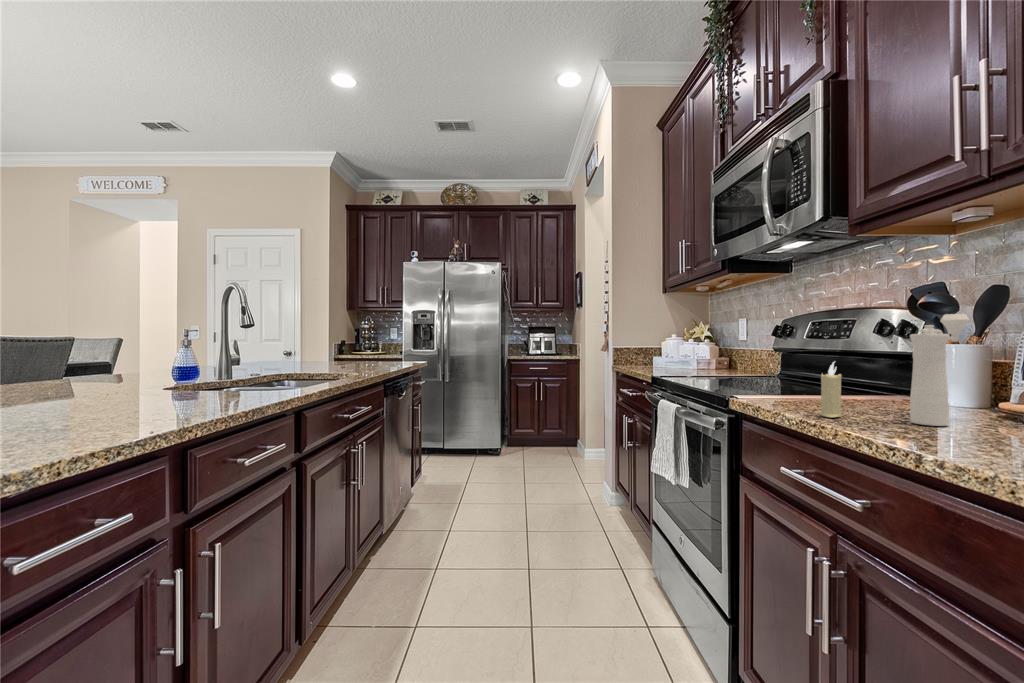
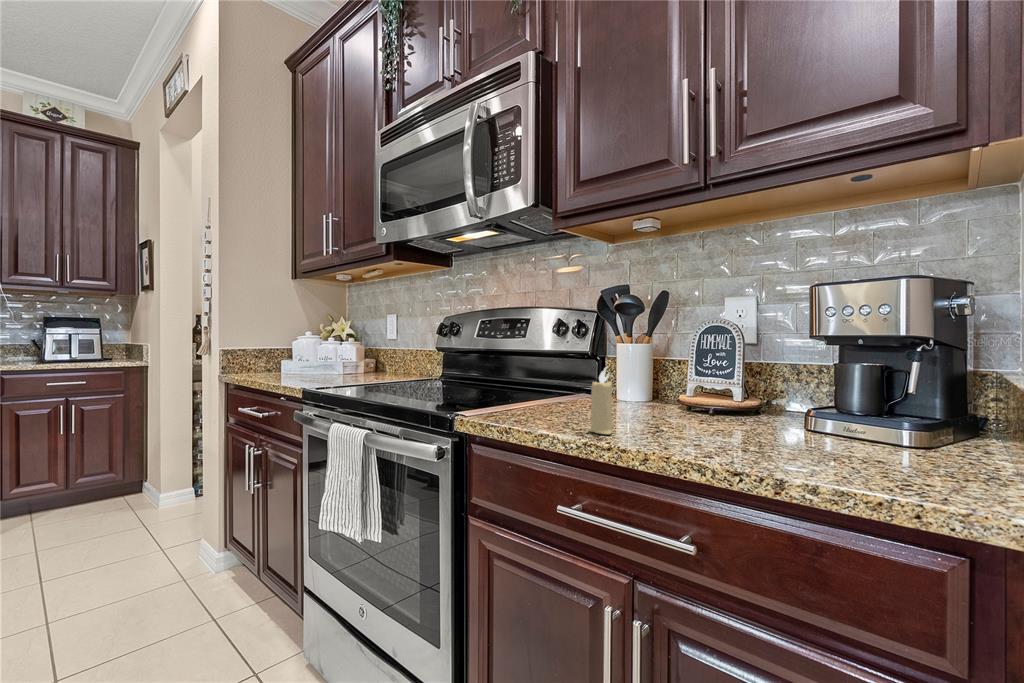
pepper mill: present [910,314,970,426] -> none [668,316,702,432]

